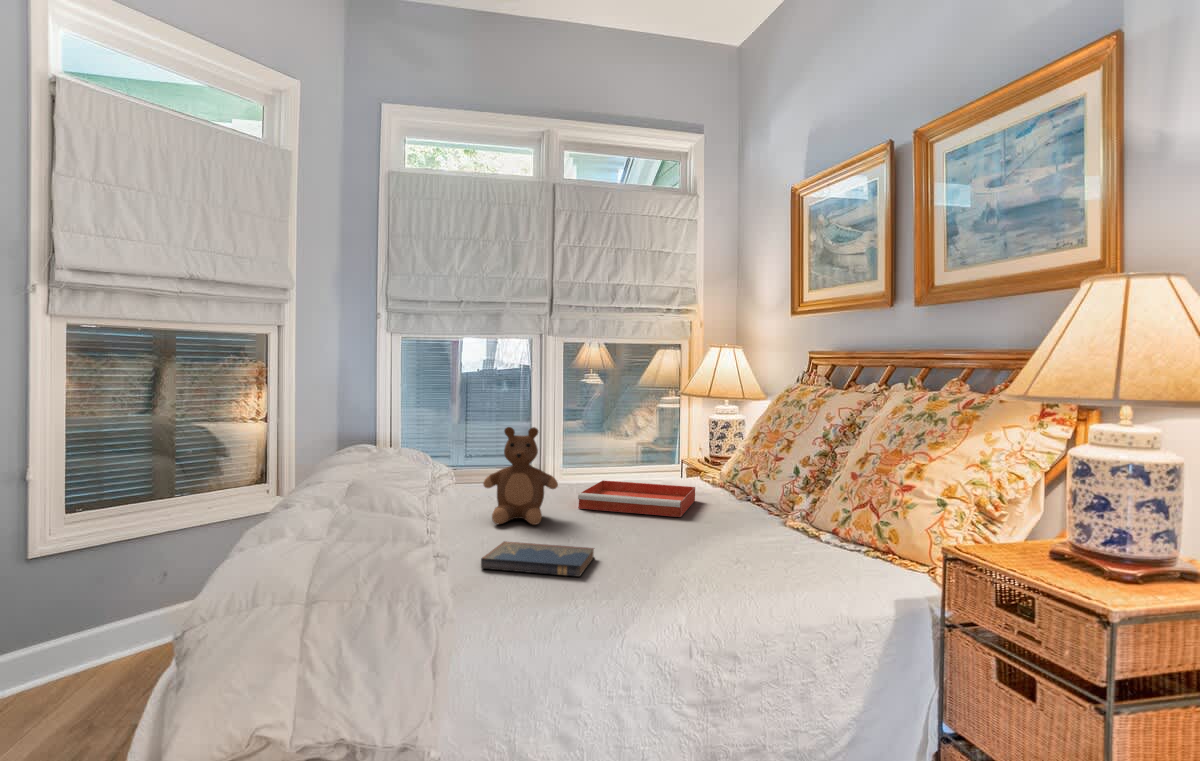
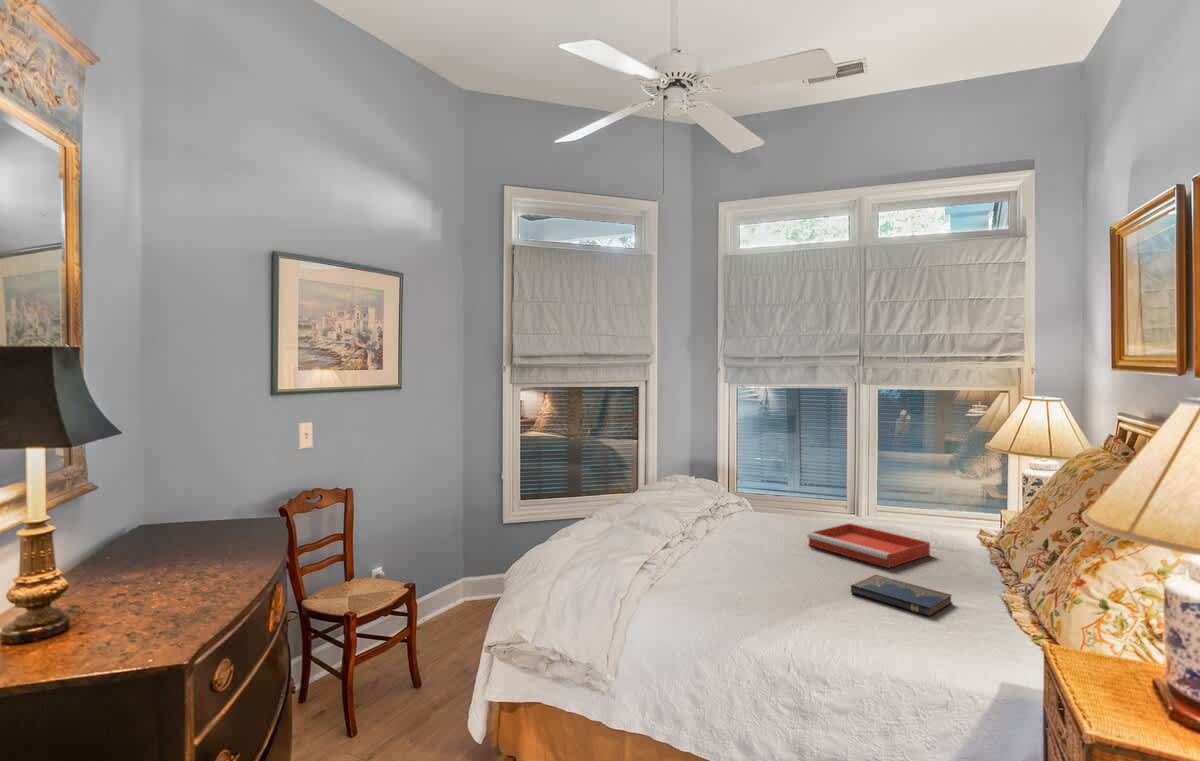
teddy bear: present [483,427,558,525] -> none [724,474,782,553]
hardcover book: present [481,541,594,577] -> present [851,575,952,616]

